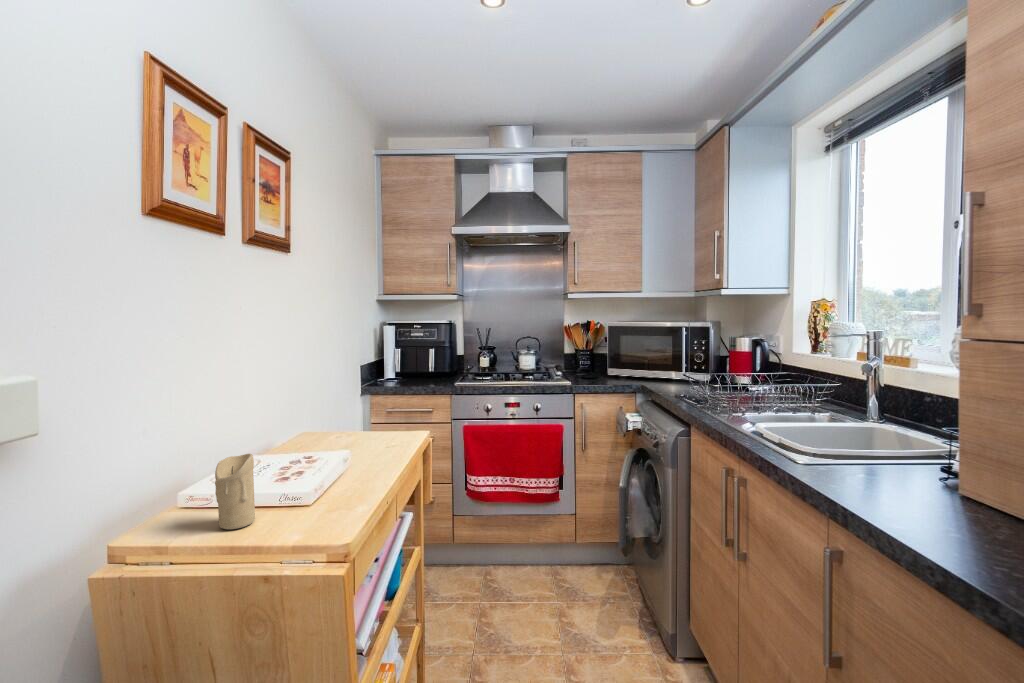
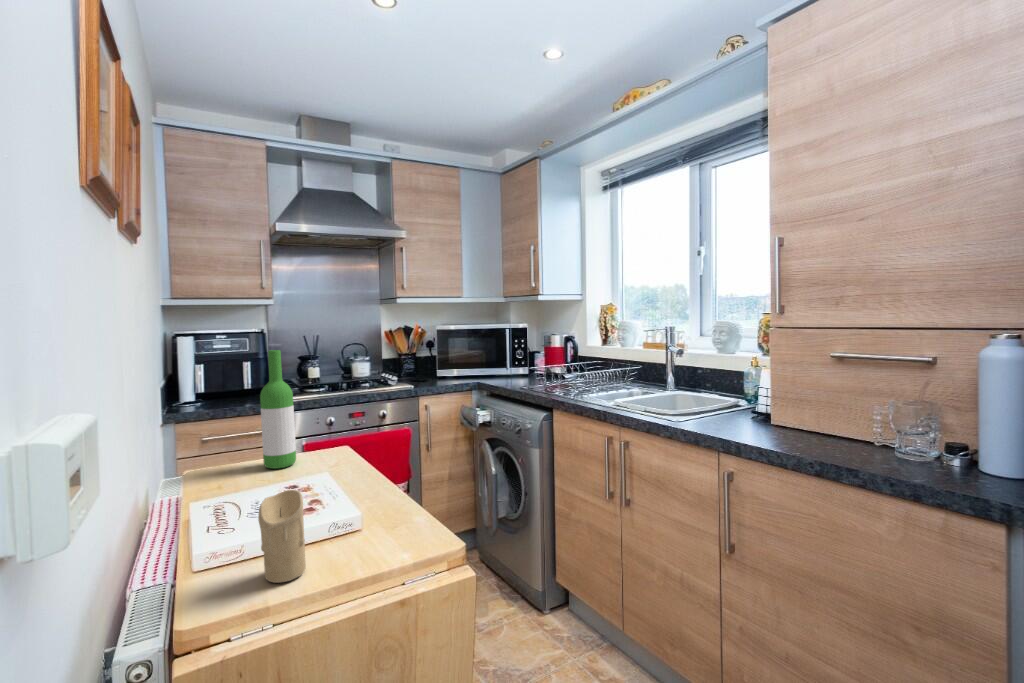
wine bottle: none [351,337,380,440] -> present [260,350,296,469]

